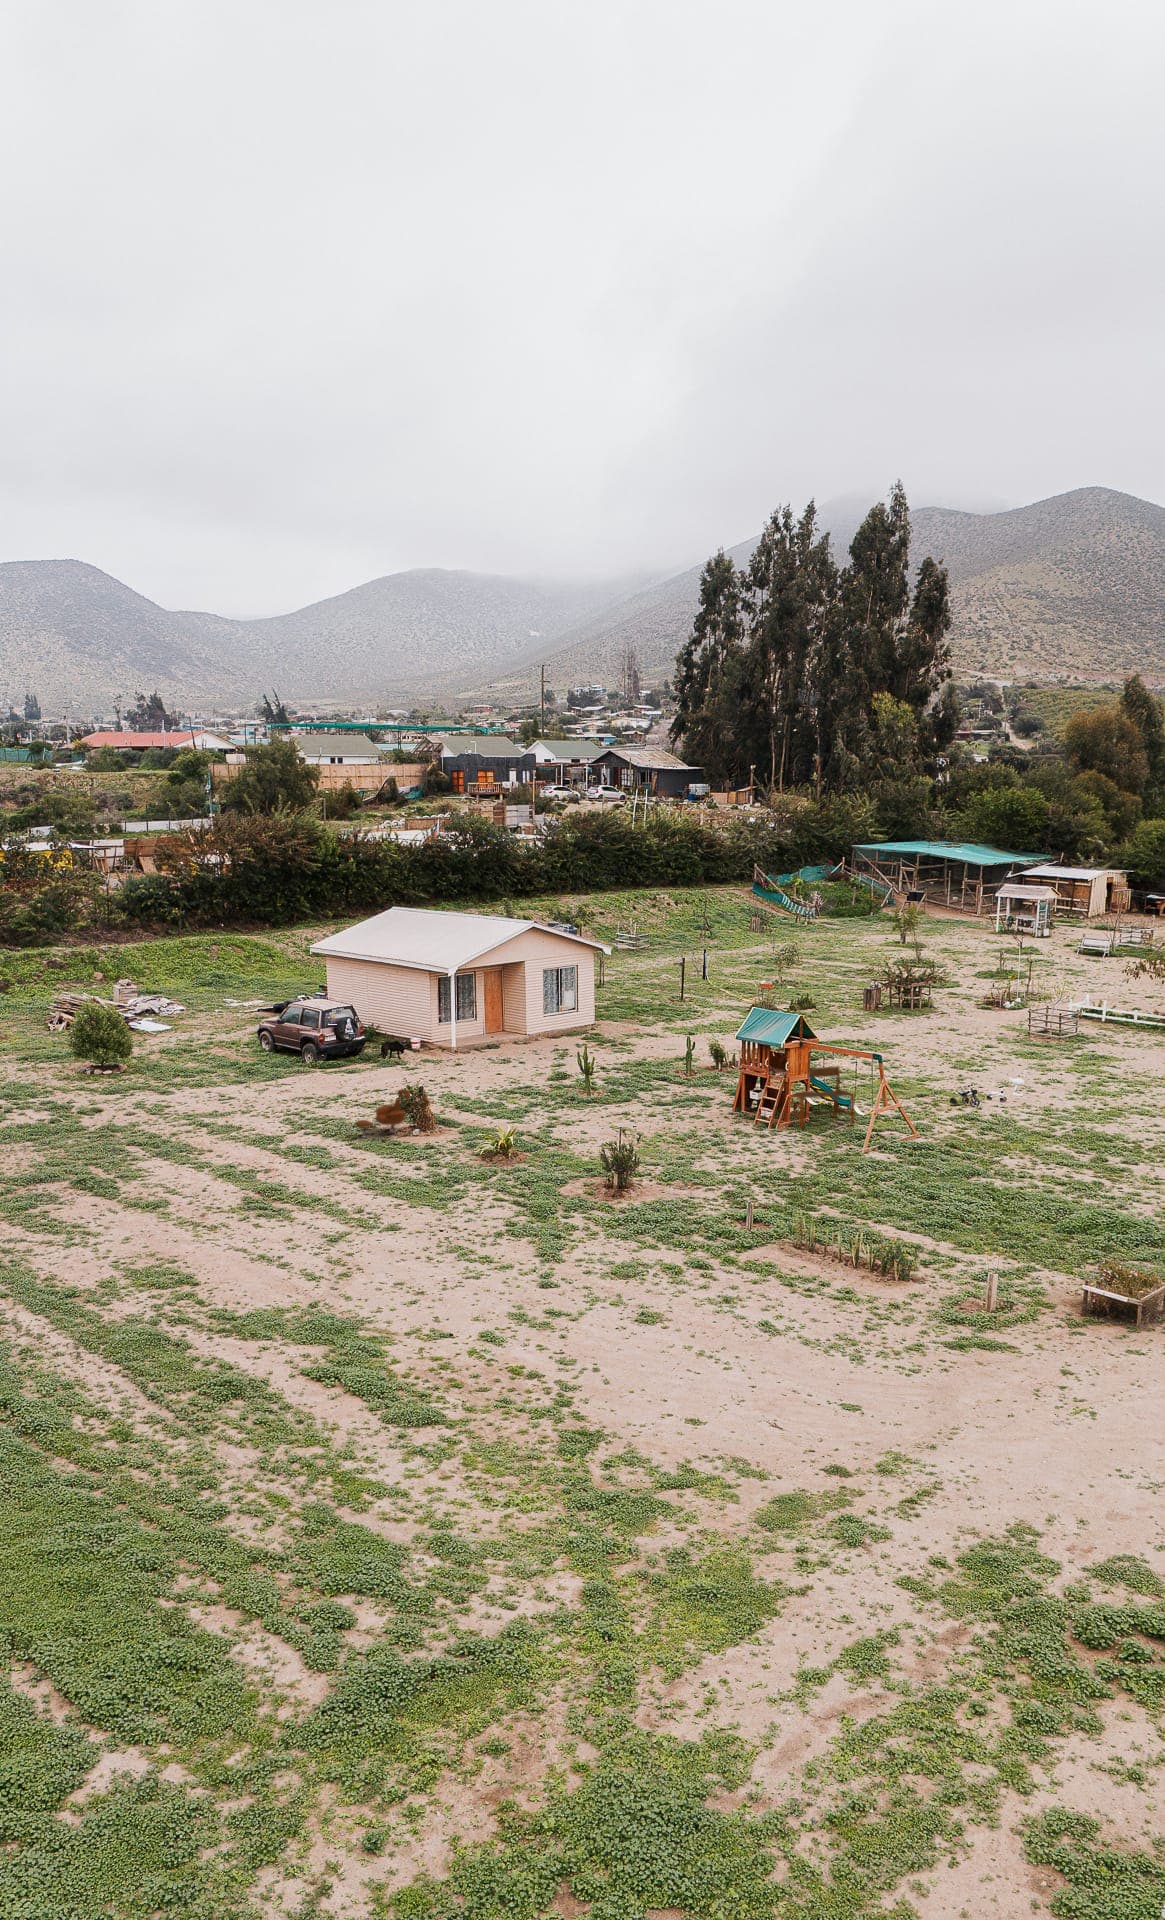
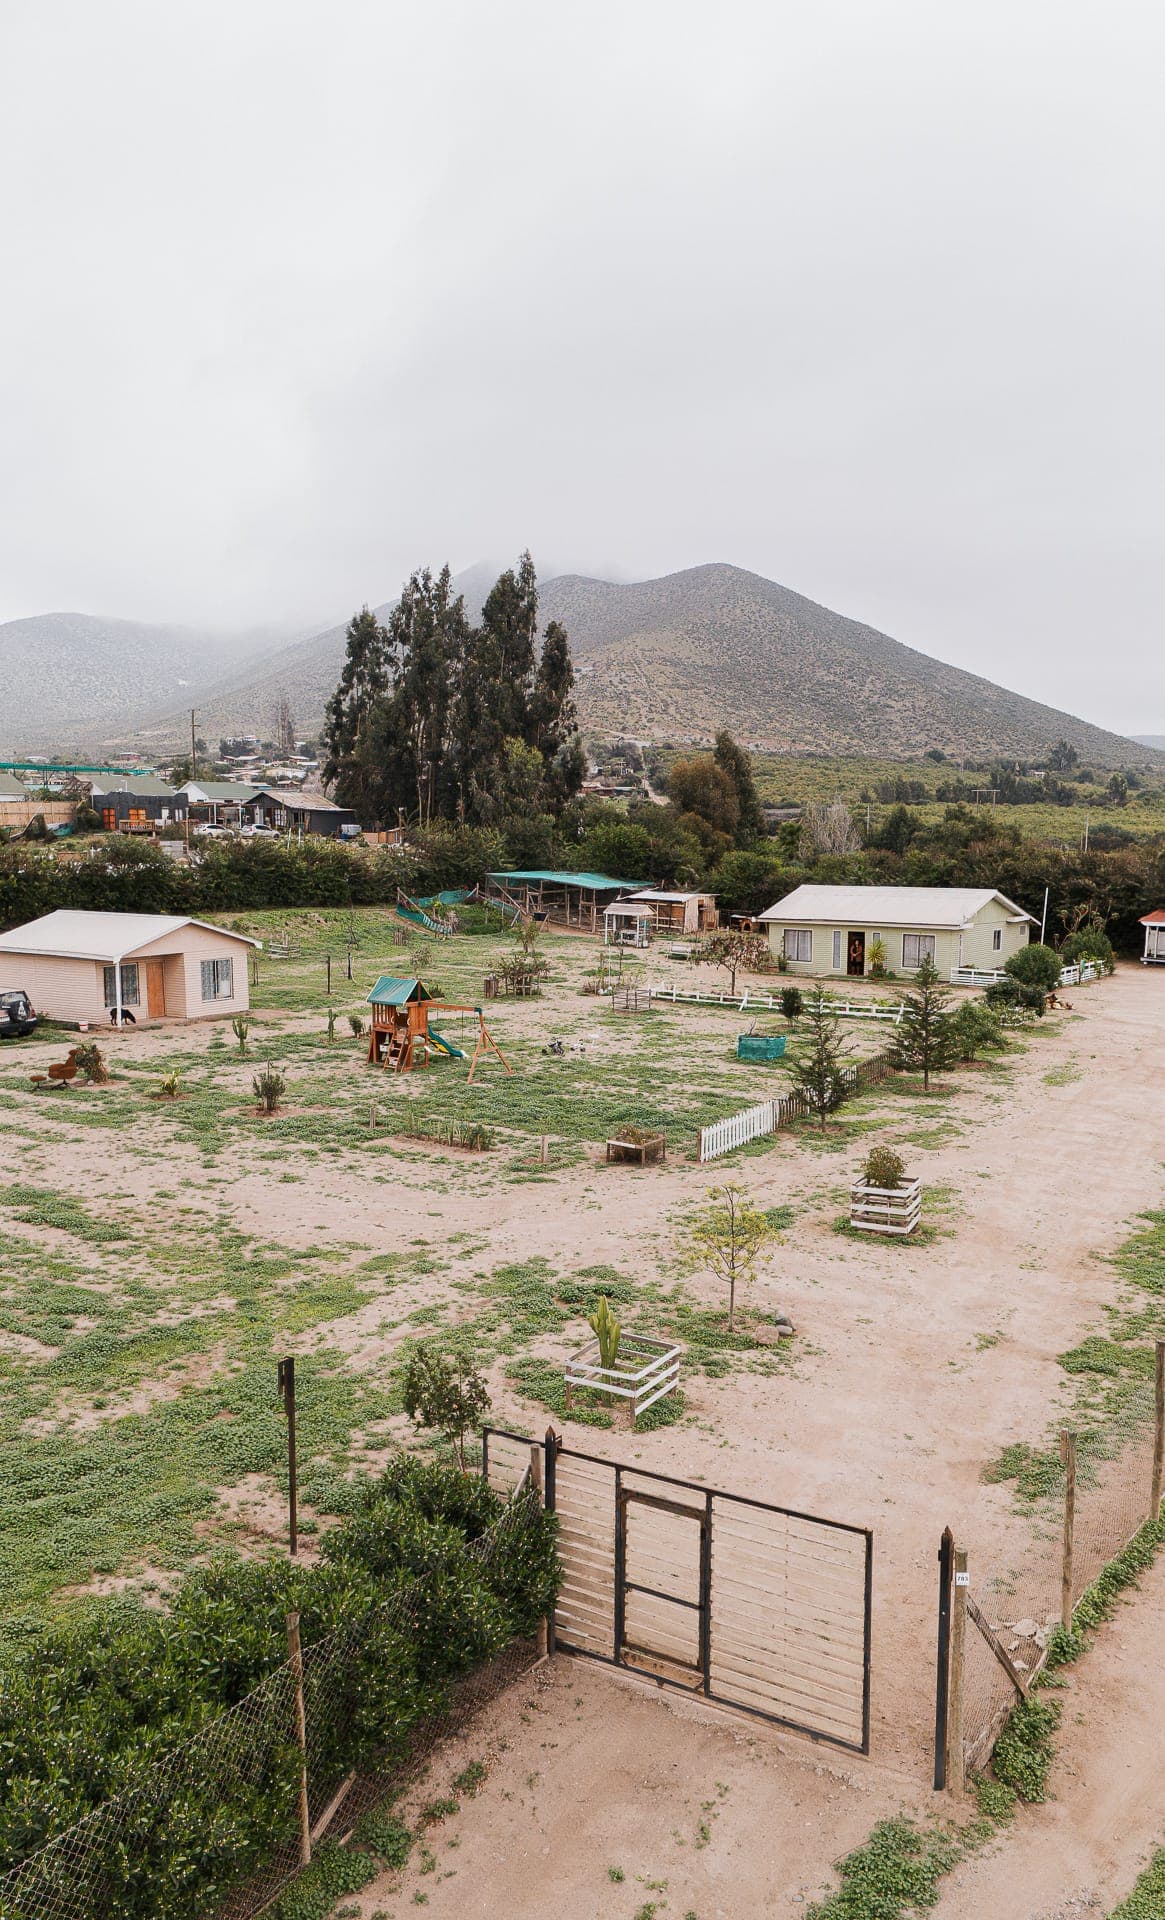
bench: present [792,1066,854,1128] -> none [412,1025,466,1074]

